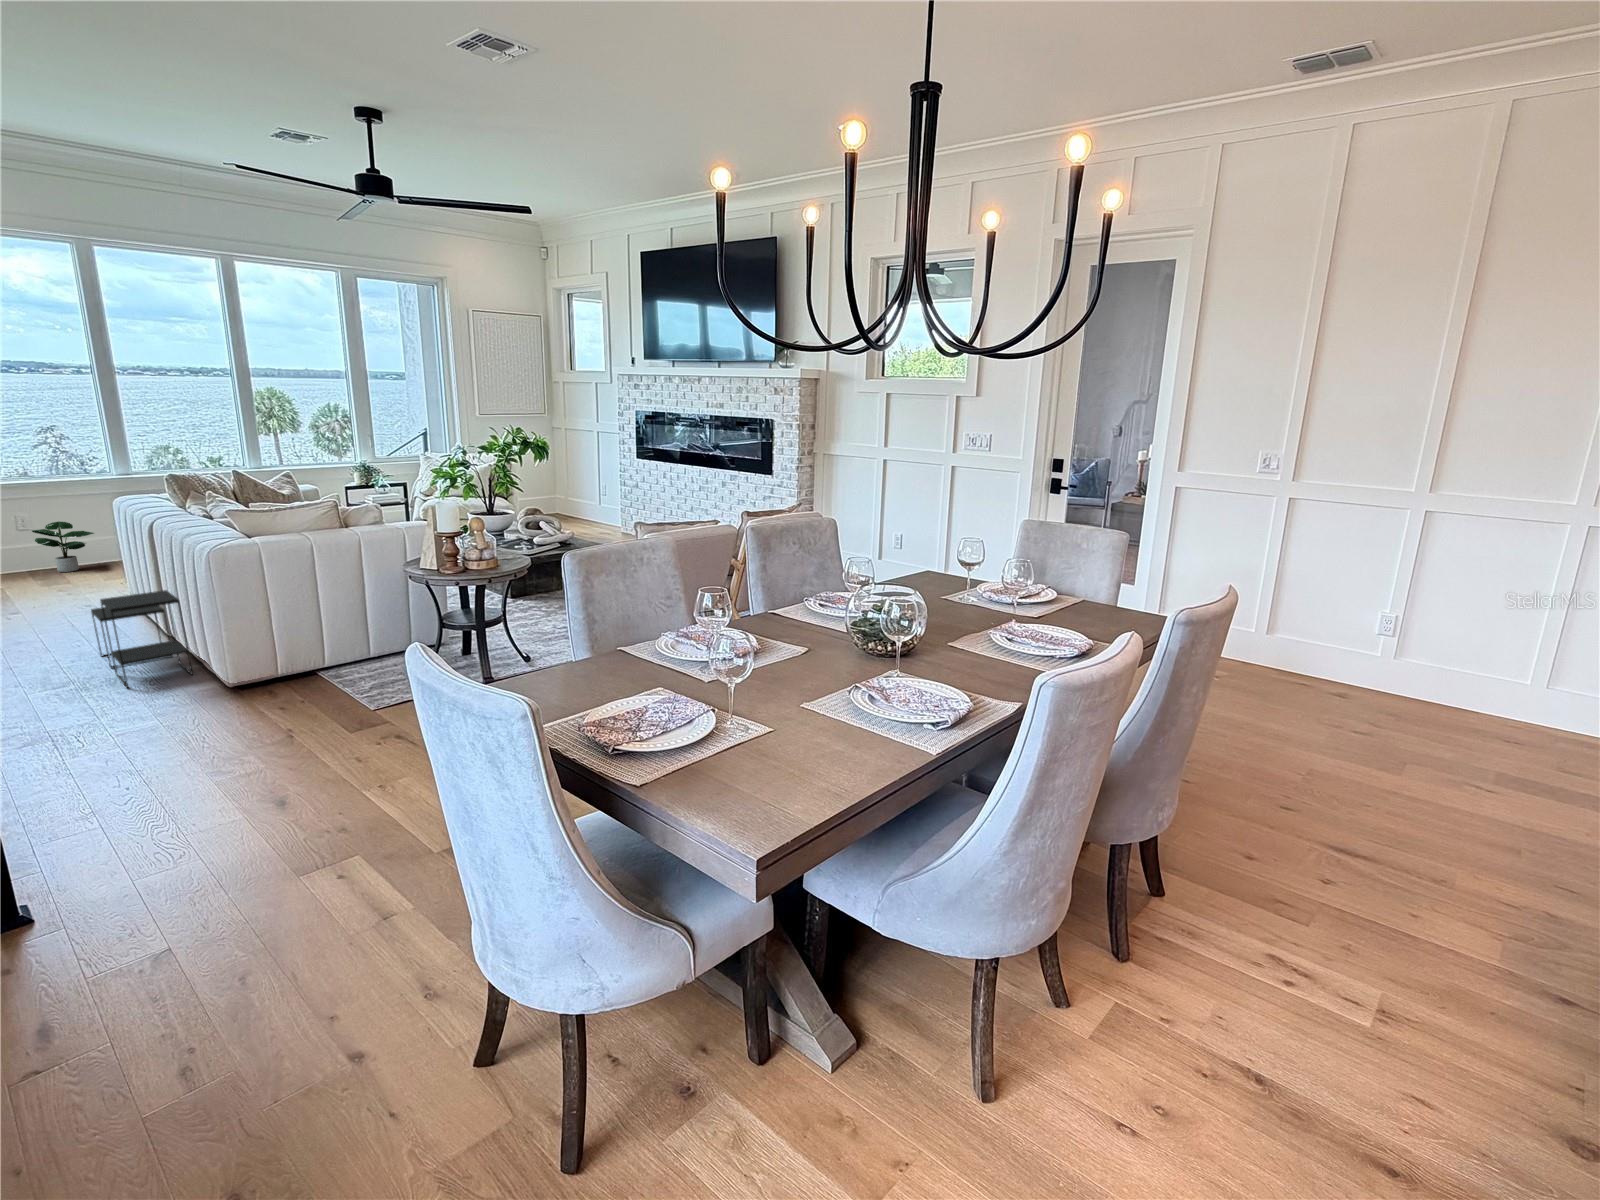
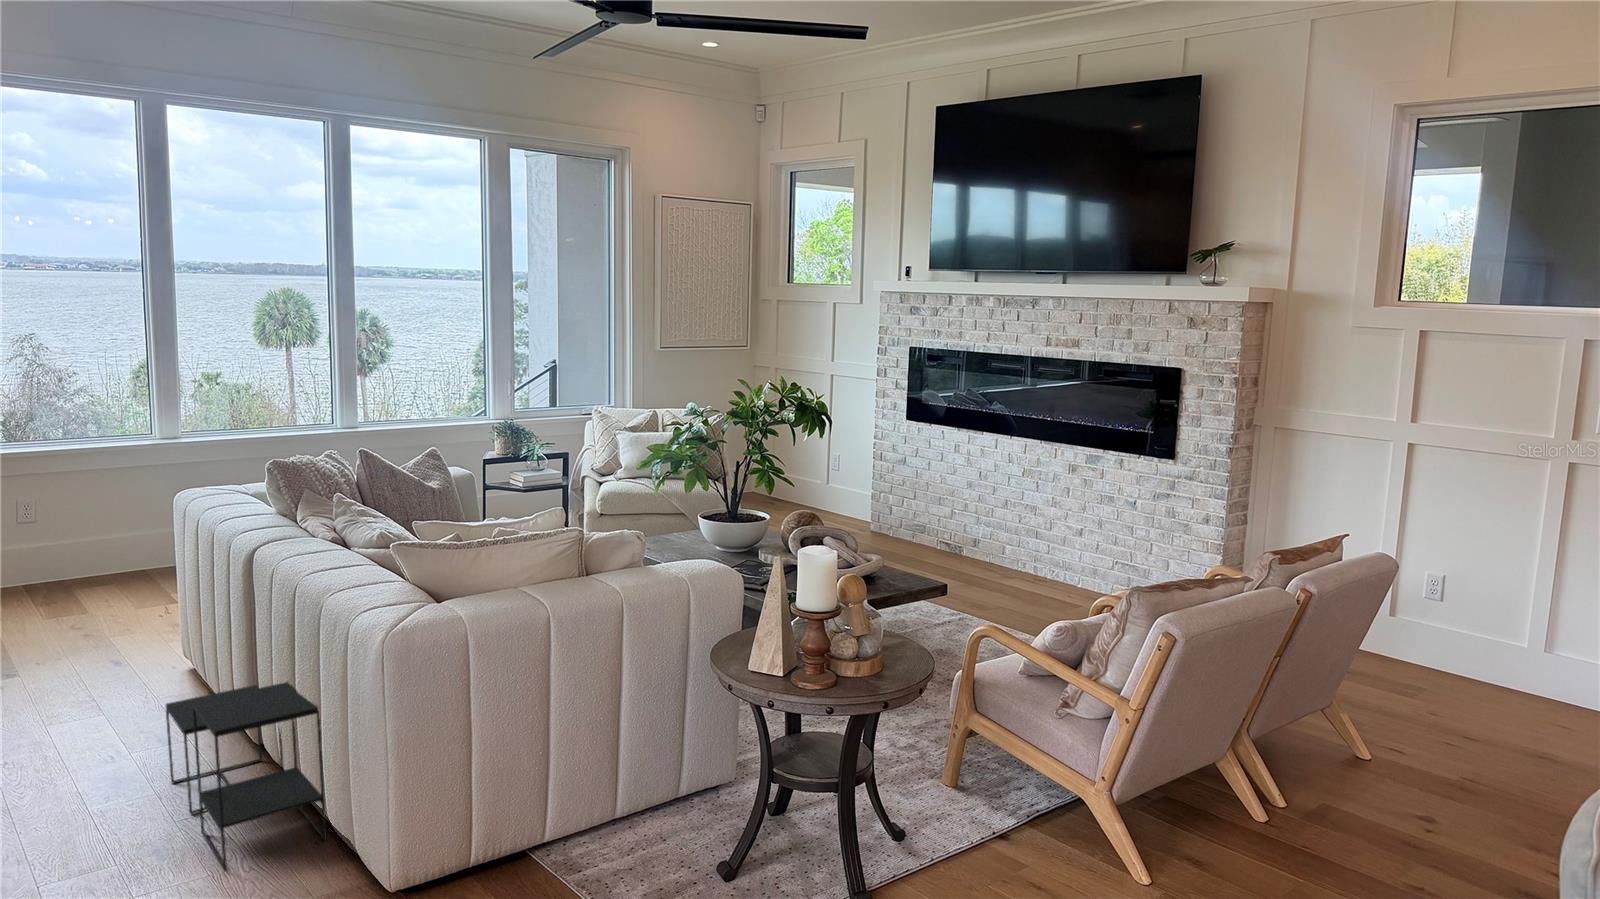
potted plant: present [32,521,94,572] -> none [64,516,145,593]

